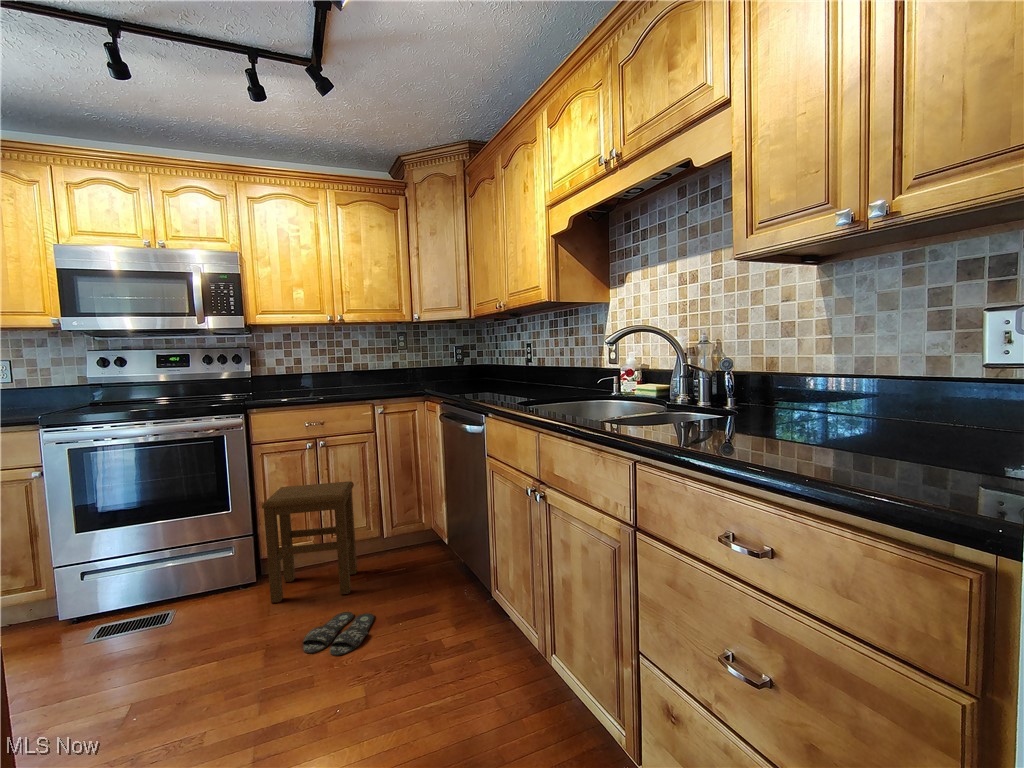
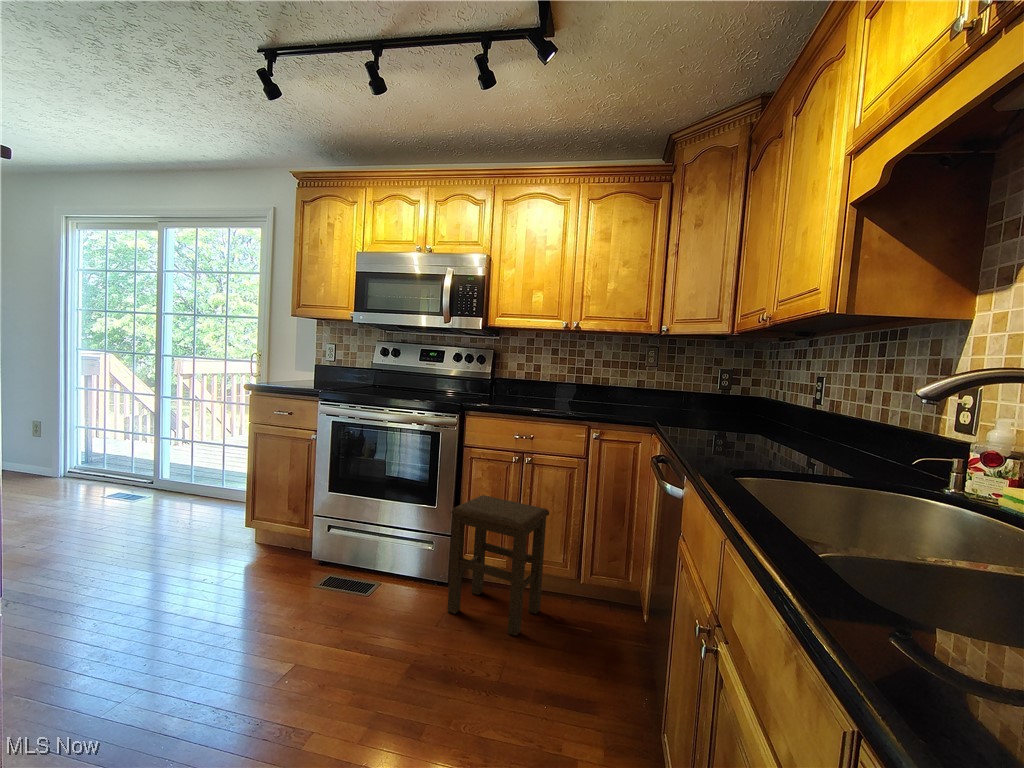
slippers: present [303,612,374,656] -> none [437,657,522,715]

